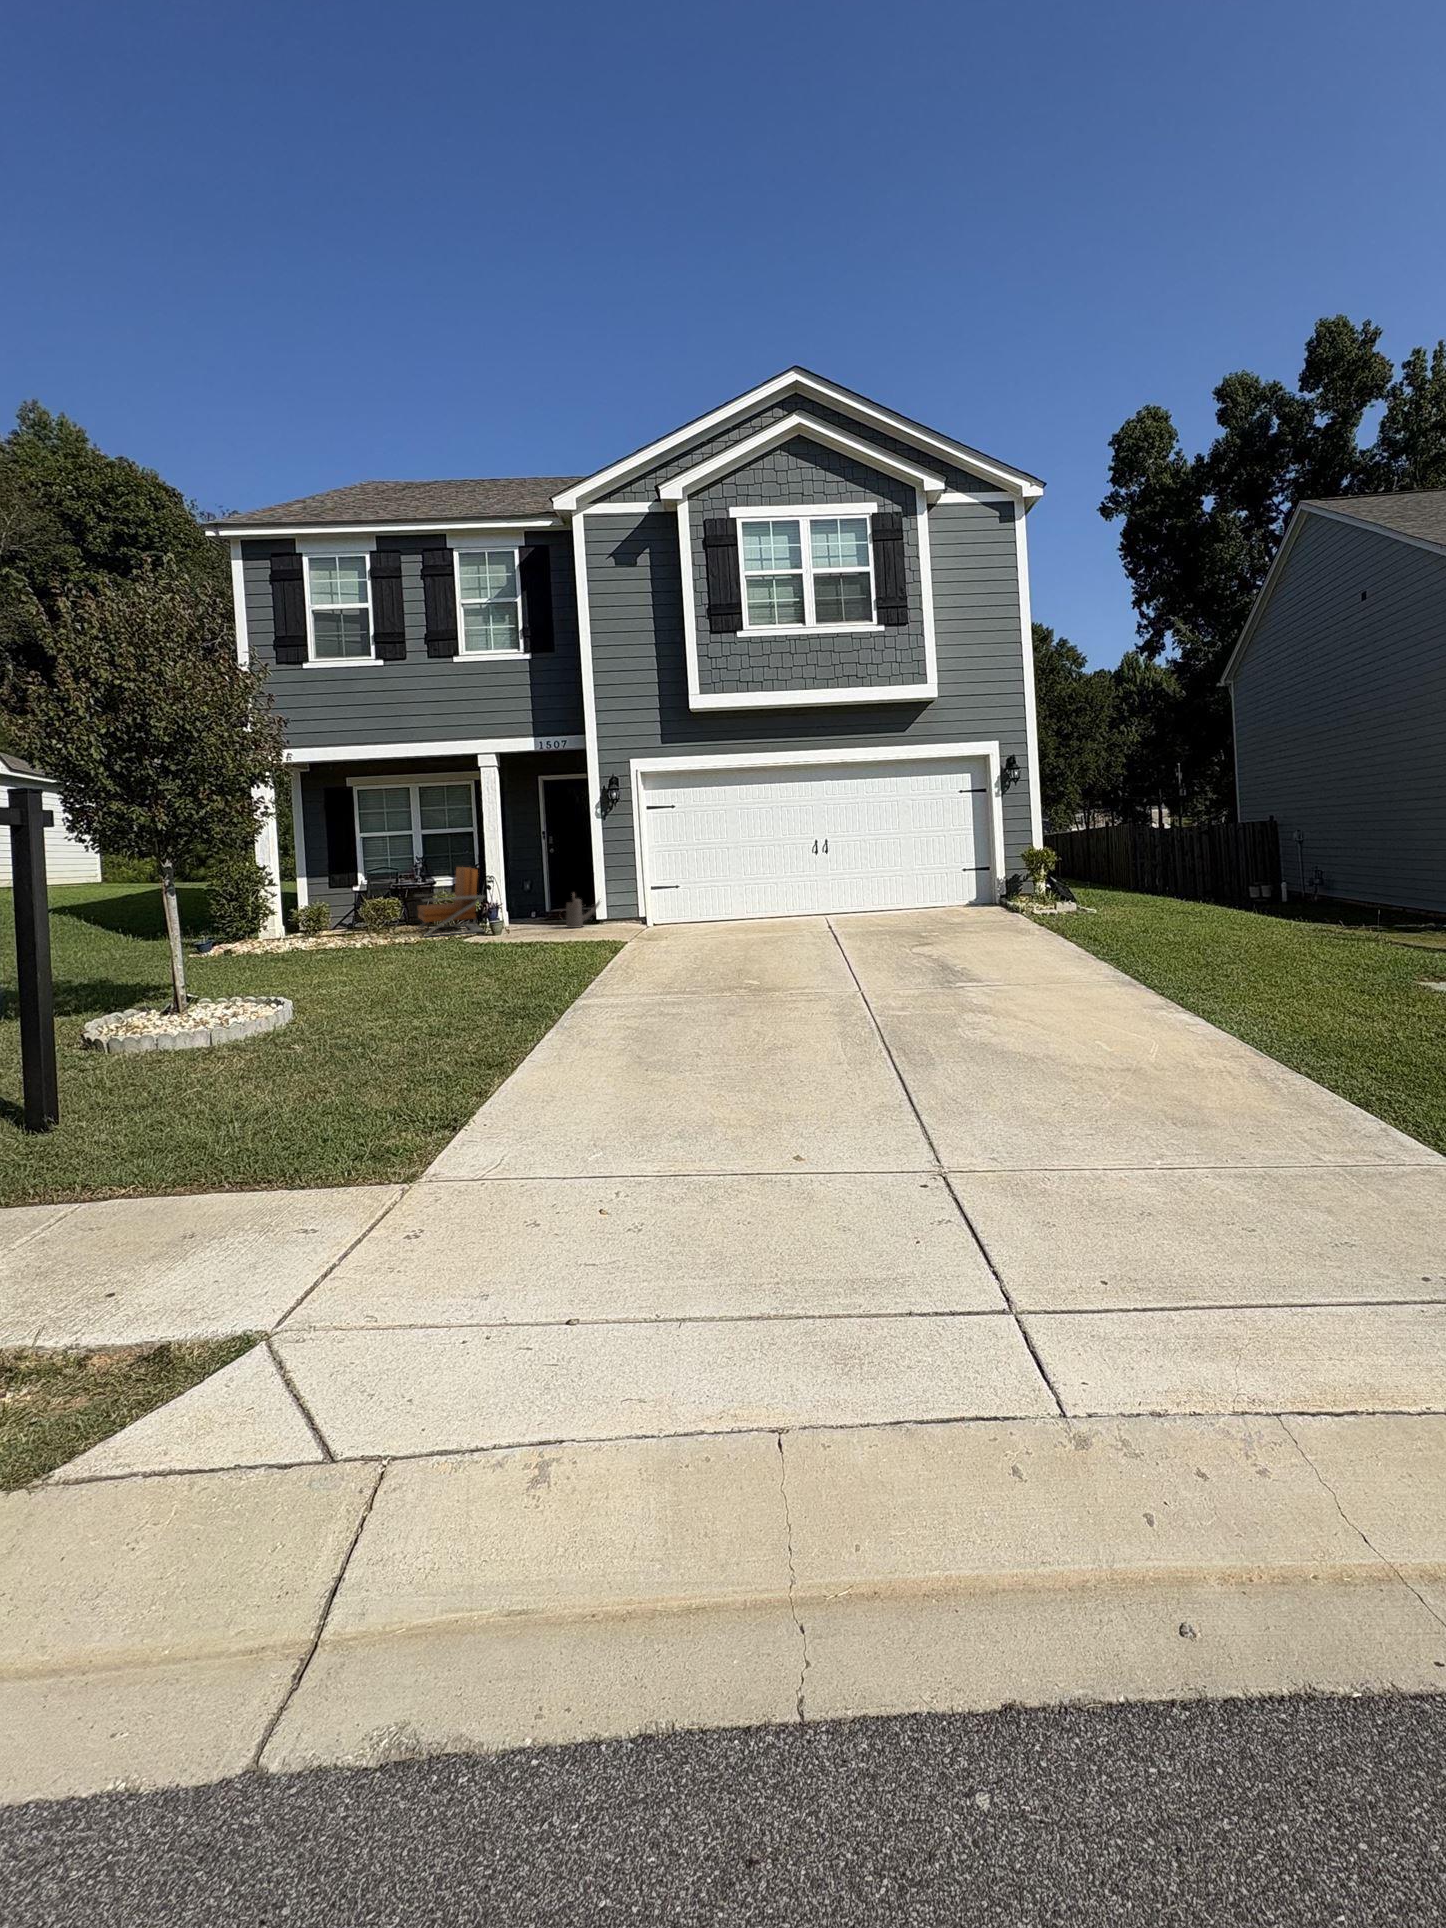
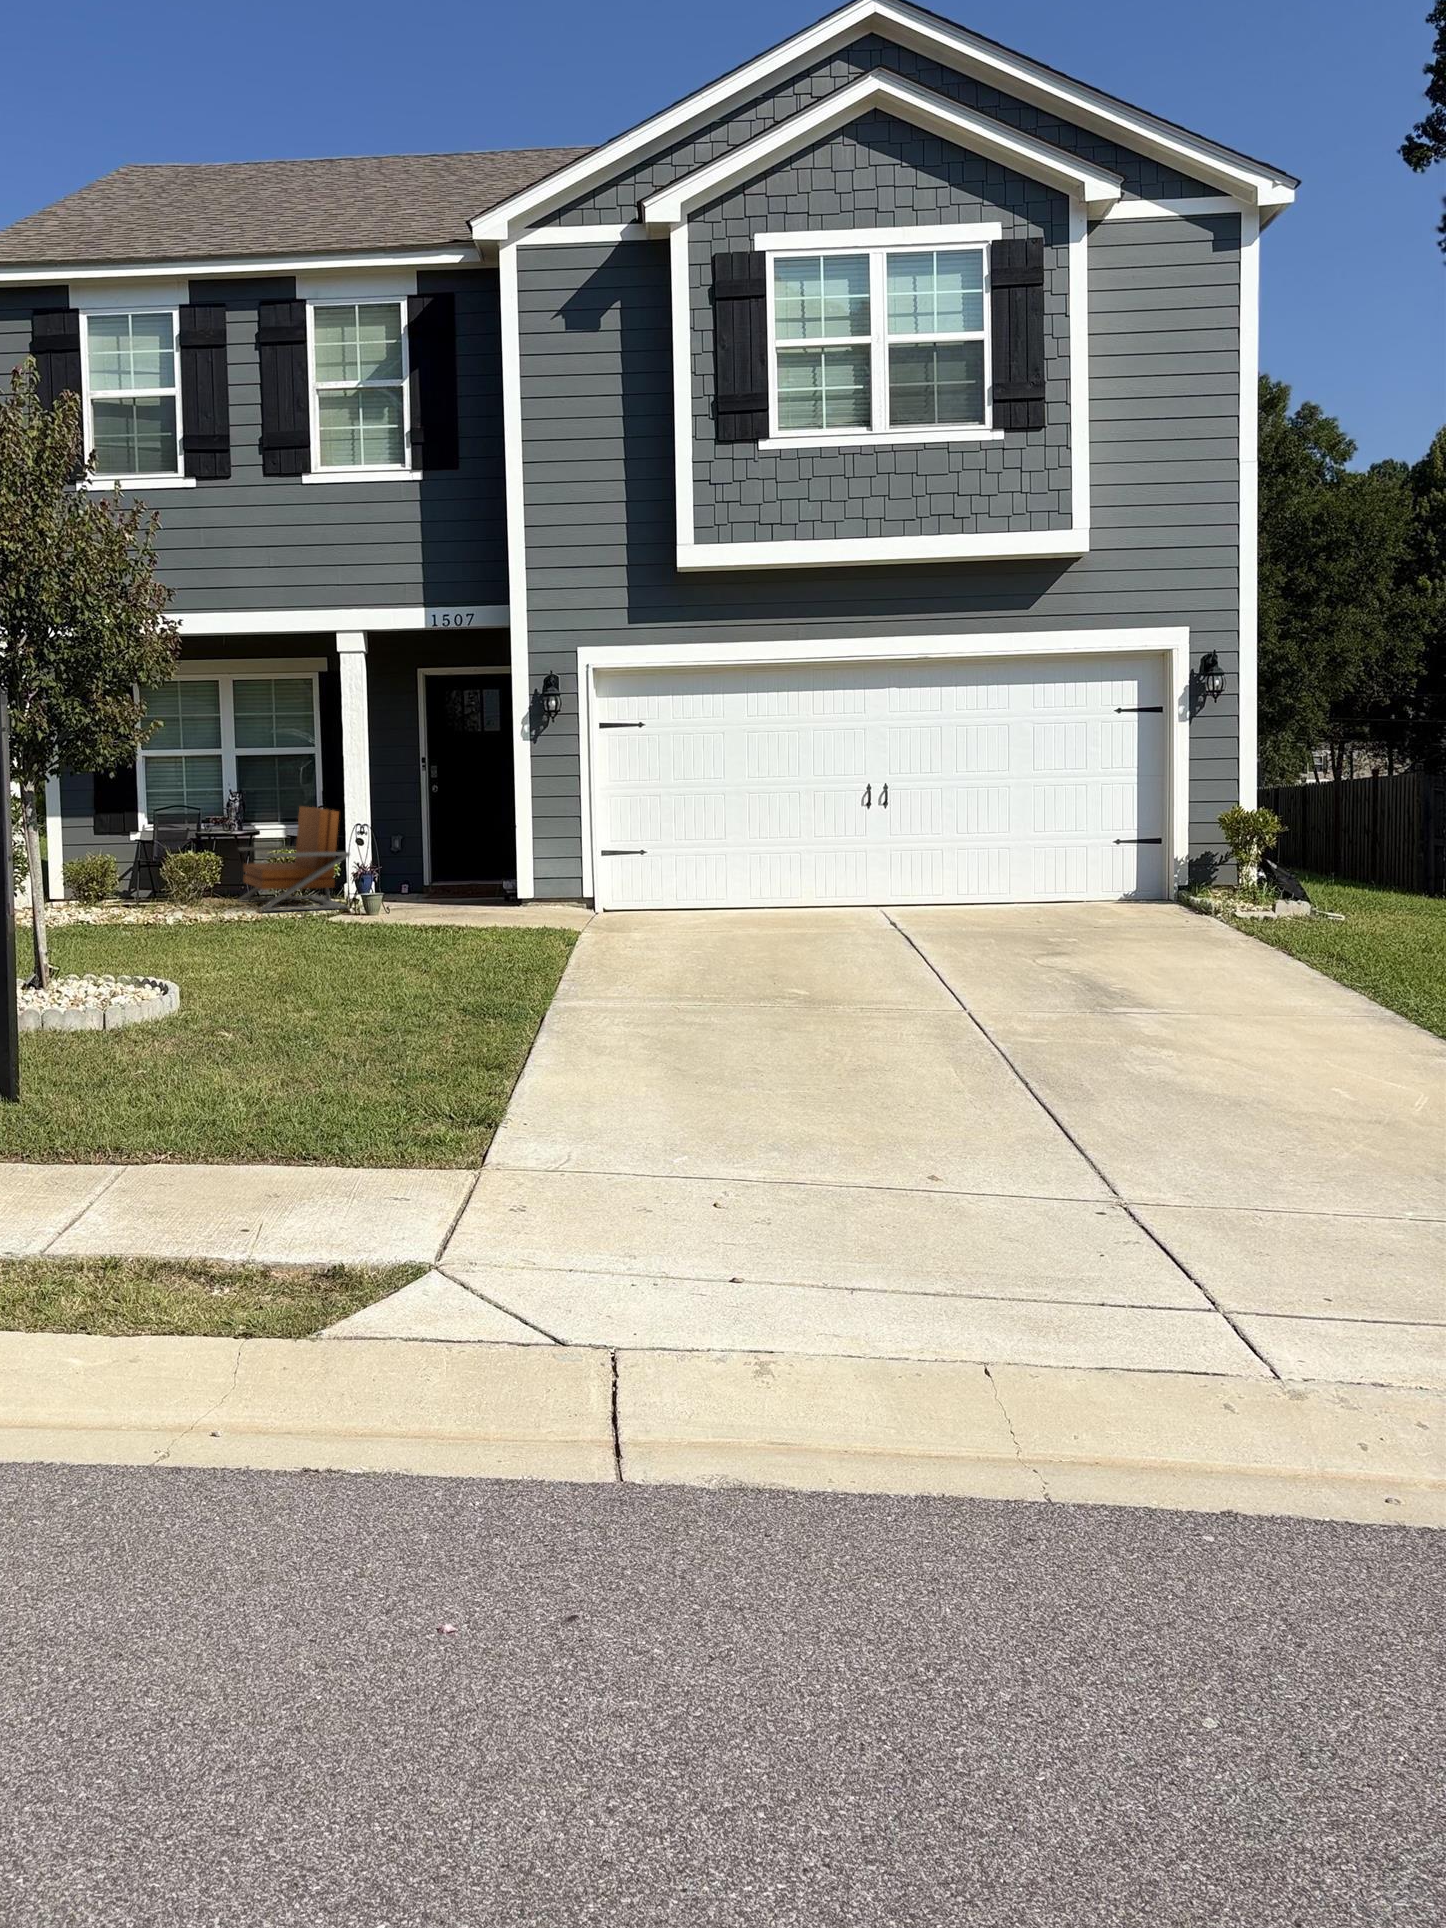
watering can: present [566,894,600,928] -> none [459,853,526,909]

